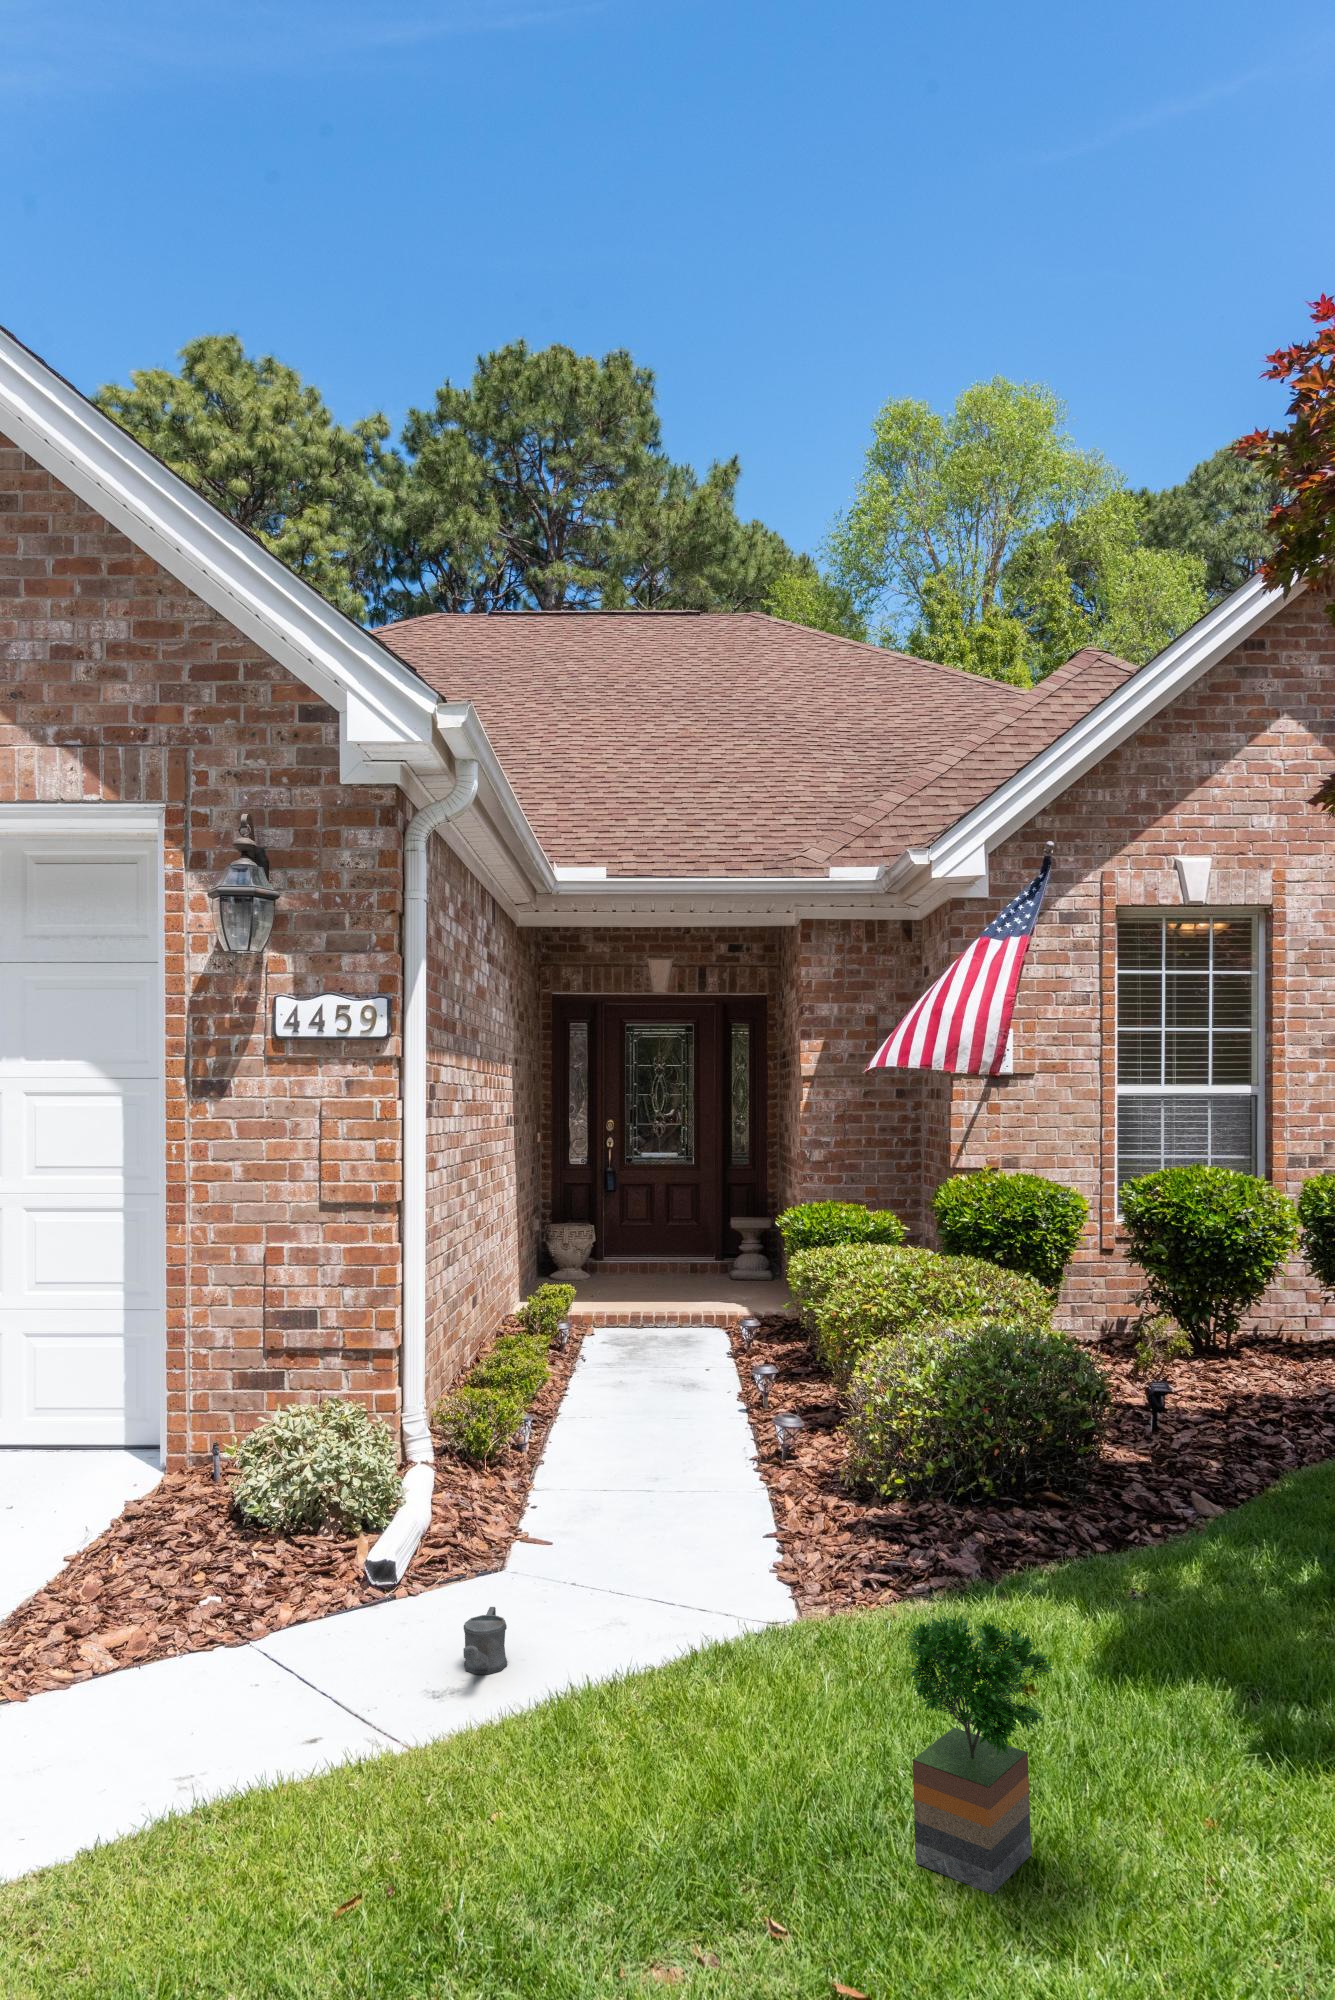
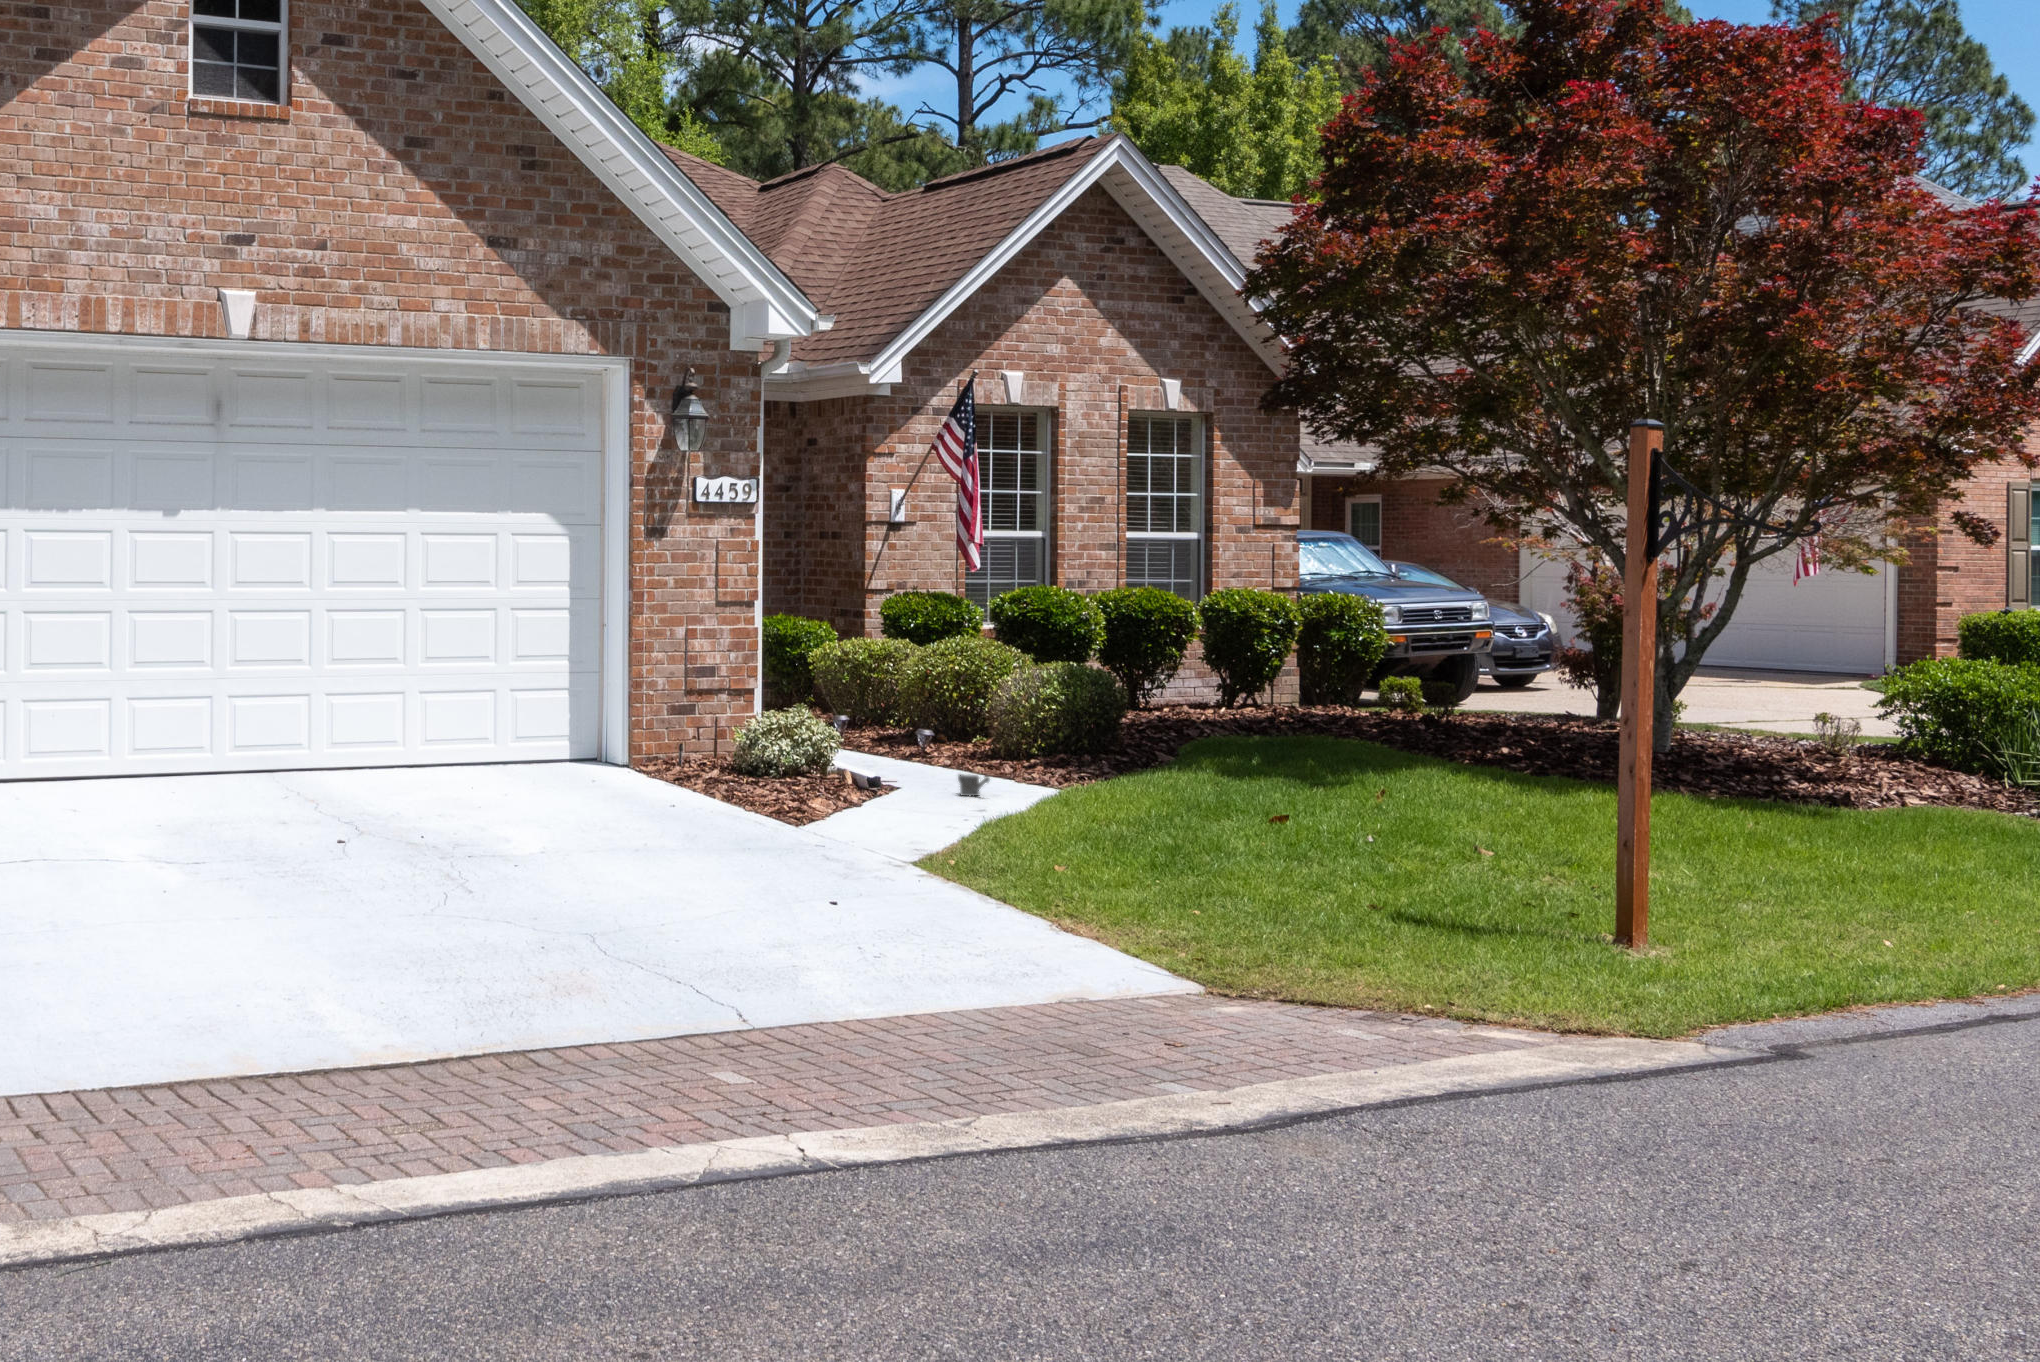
potted tree: present [906,1614,1054,1894] -> none [1214,708,1269,787]

